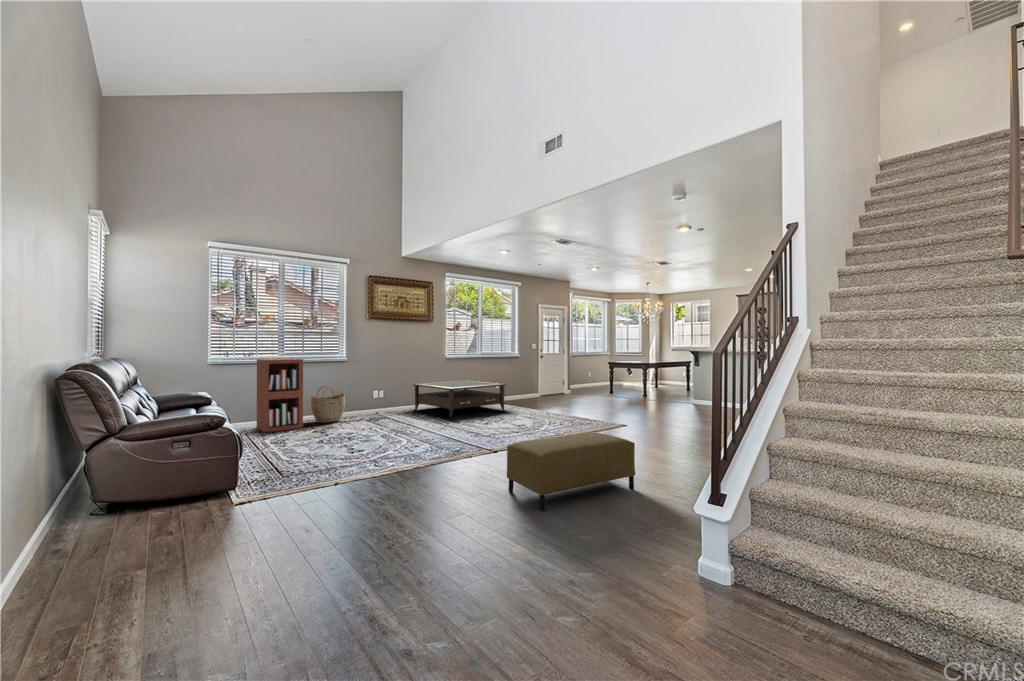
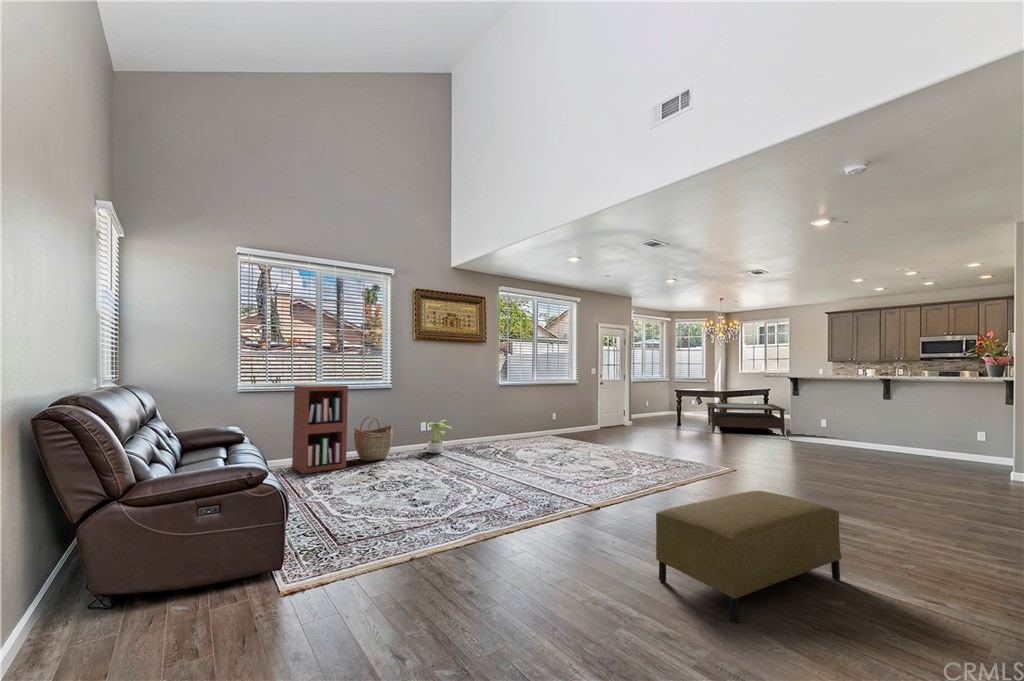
coffee table: present [413,381,506,417] -> present [706,403,786,436]
potted plant: none [370,389,399,417] -> present [421,420,452,453]

